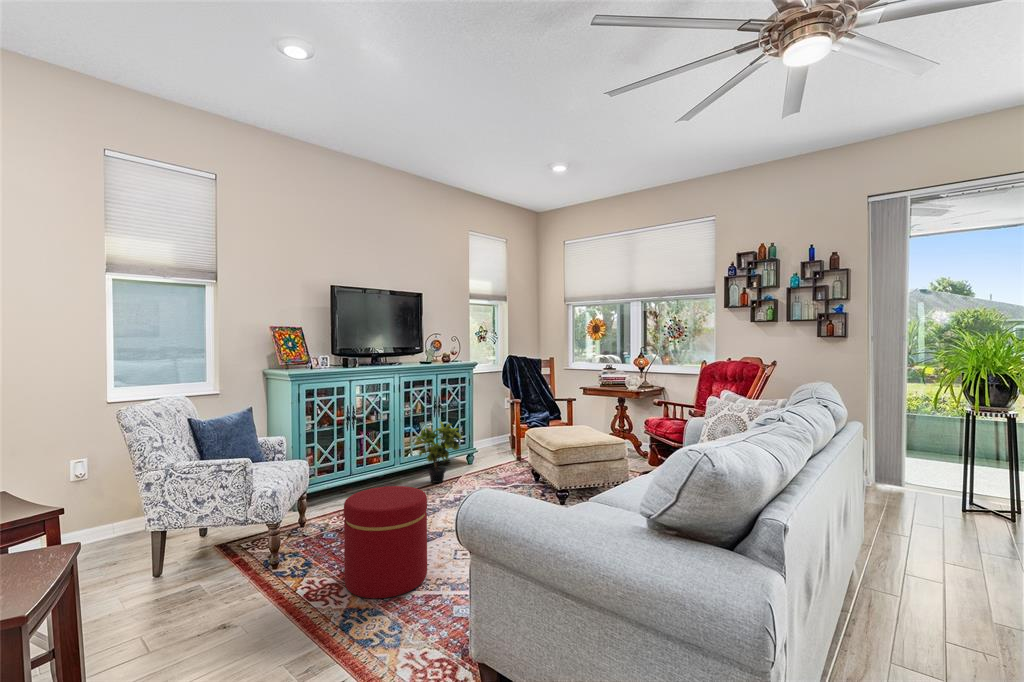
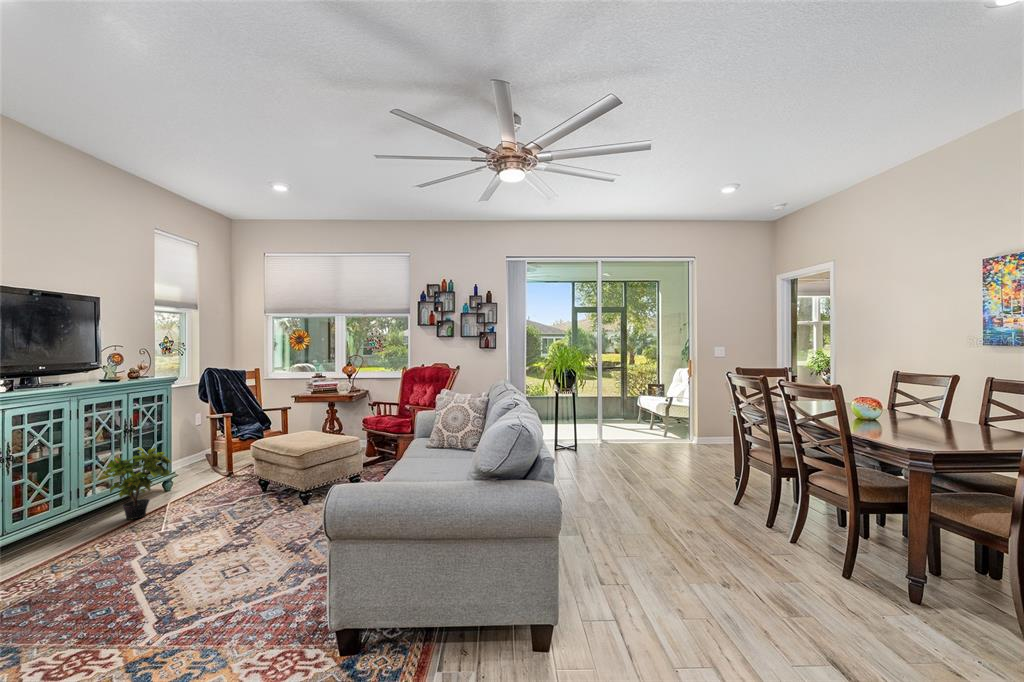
ottoman: present [344,486,427,598] -> none [96,517,209,651]

